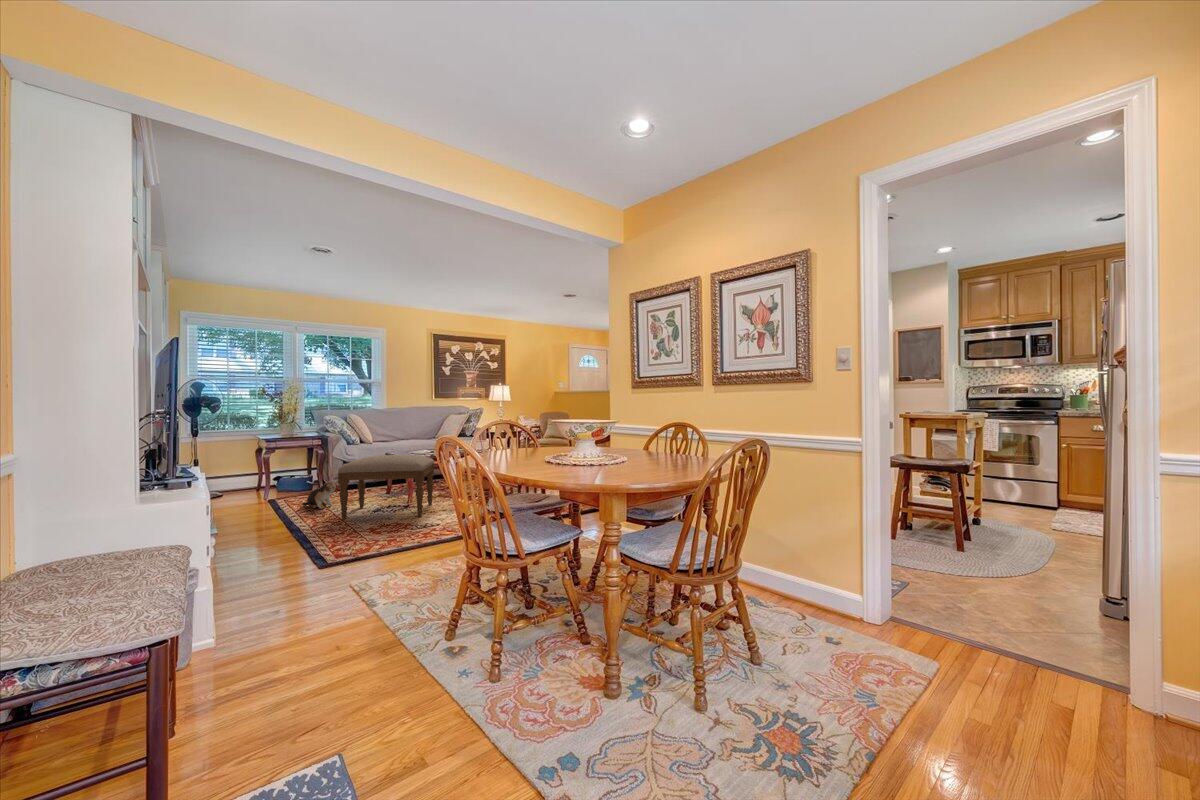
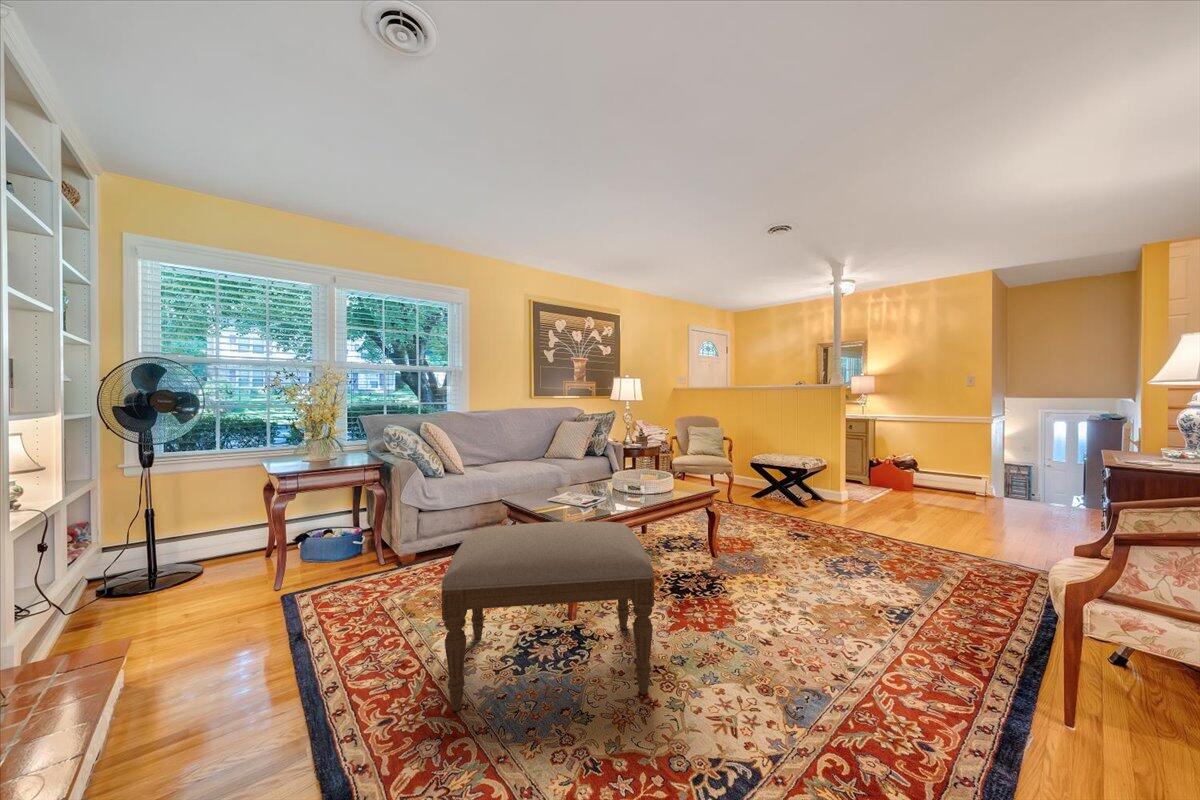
plush toy: present [303,481,338,509] -> none [348,577,426,644]

